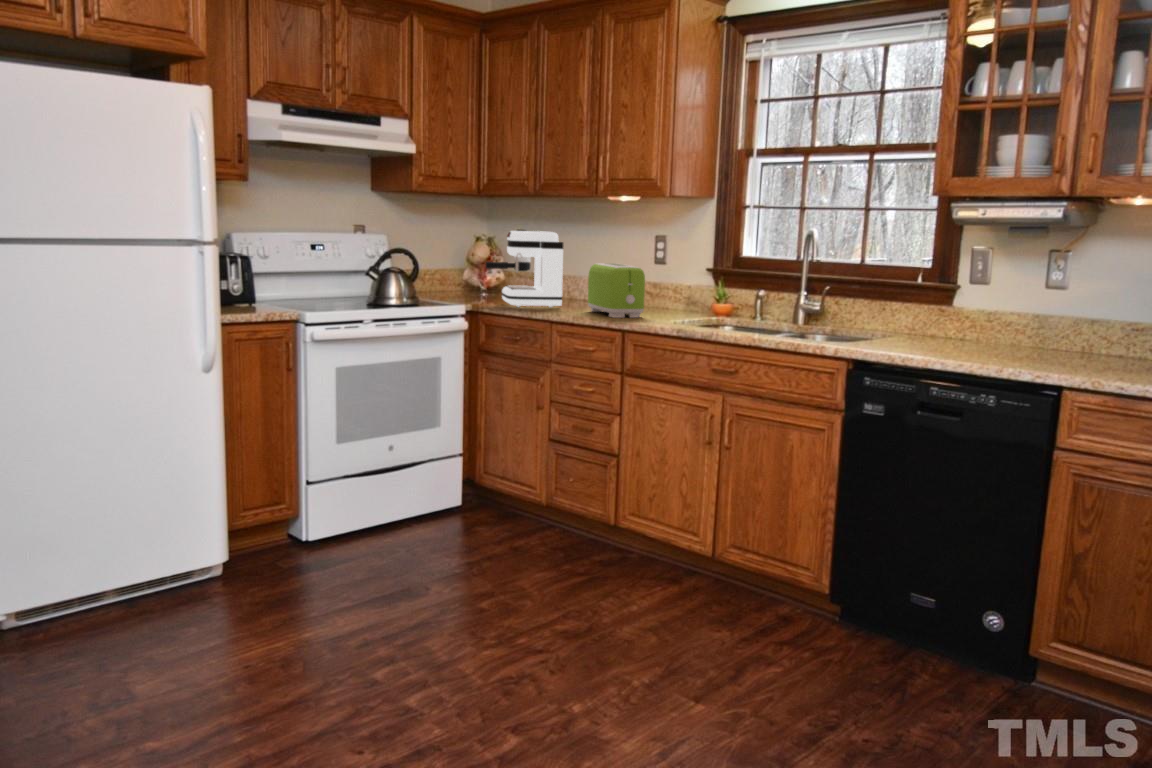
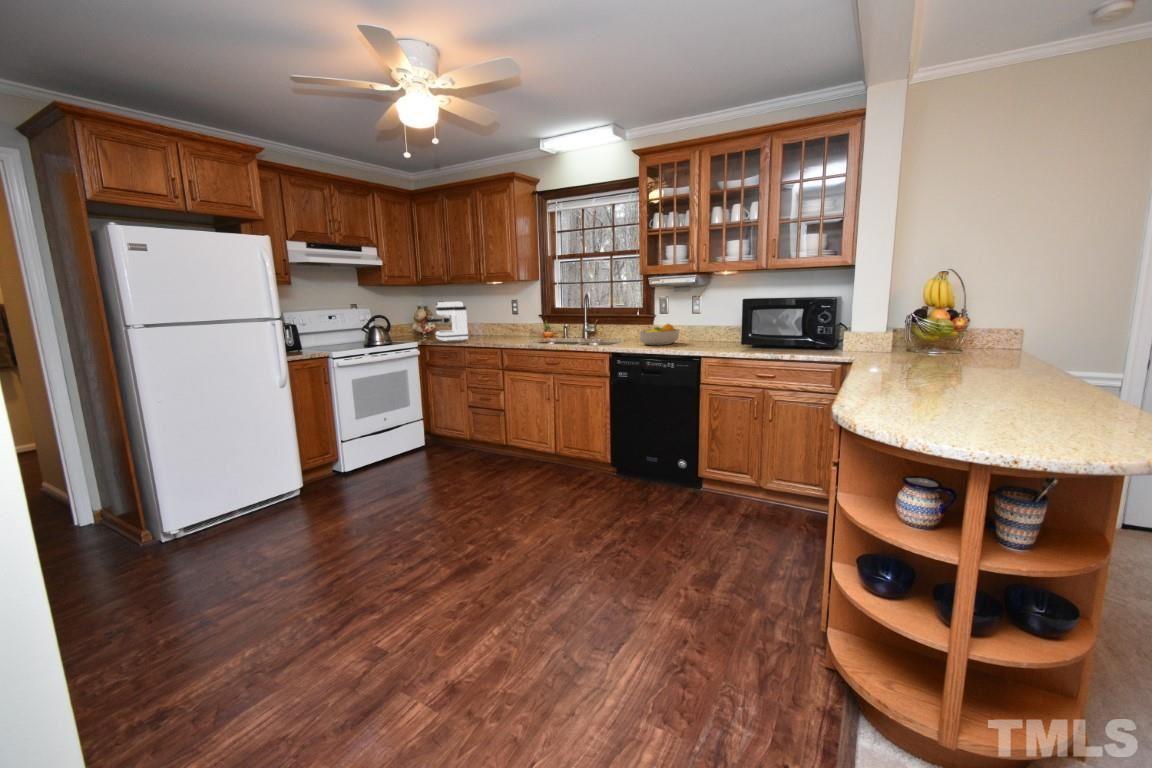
toaster: present [588,263,645,318] -> none [481,315,511,343]
fruit bowl: none [918,305,1012,352] -> present [639,324,679,345]

